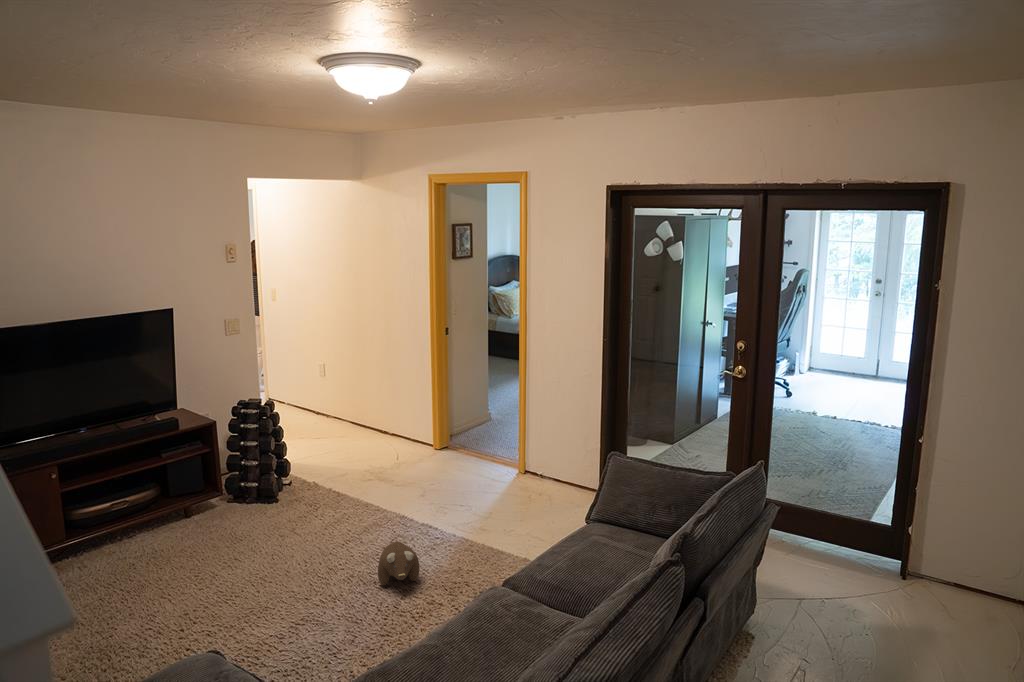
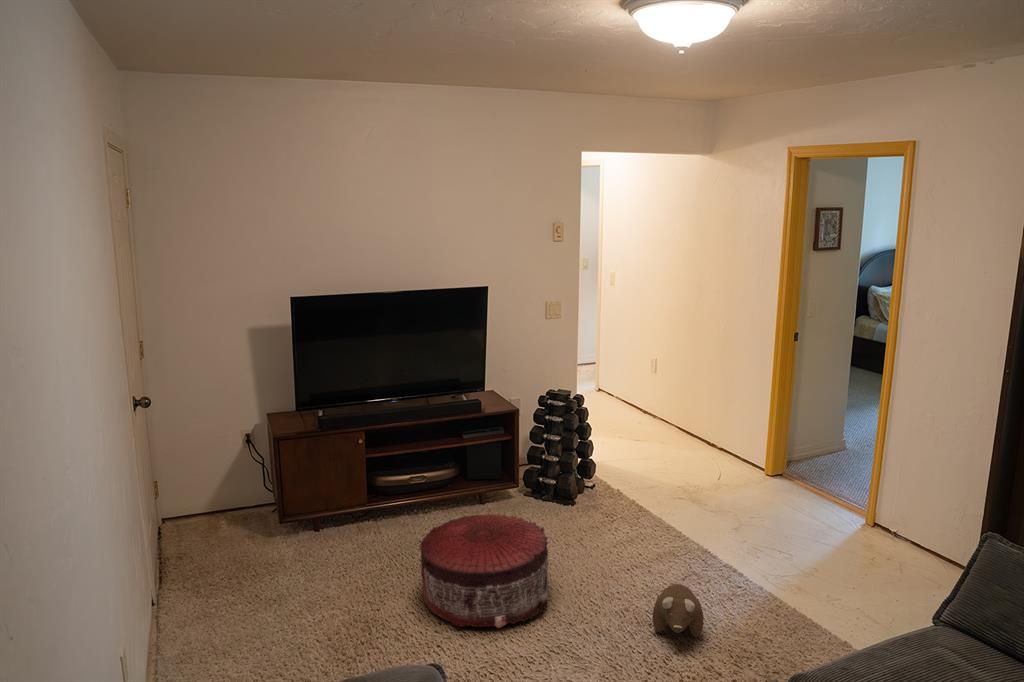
pouf: none [145,517,281,629] -> present [420,514,549,628]

